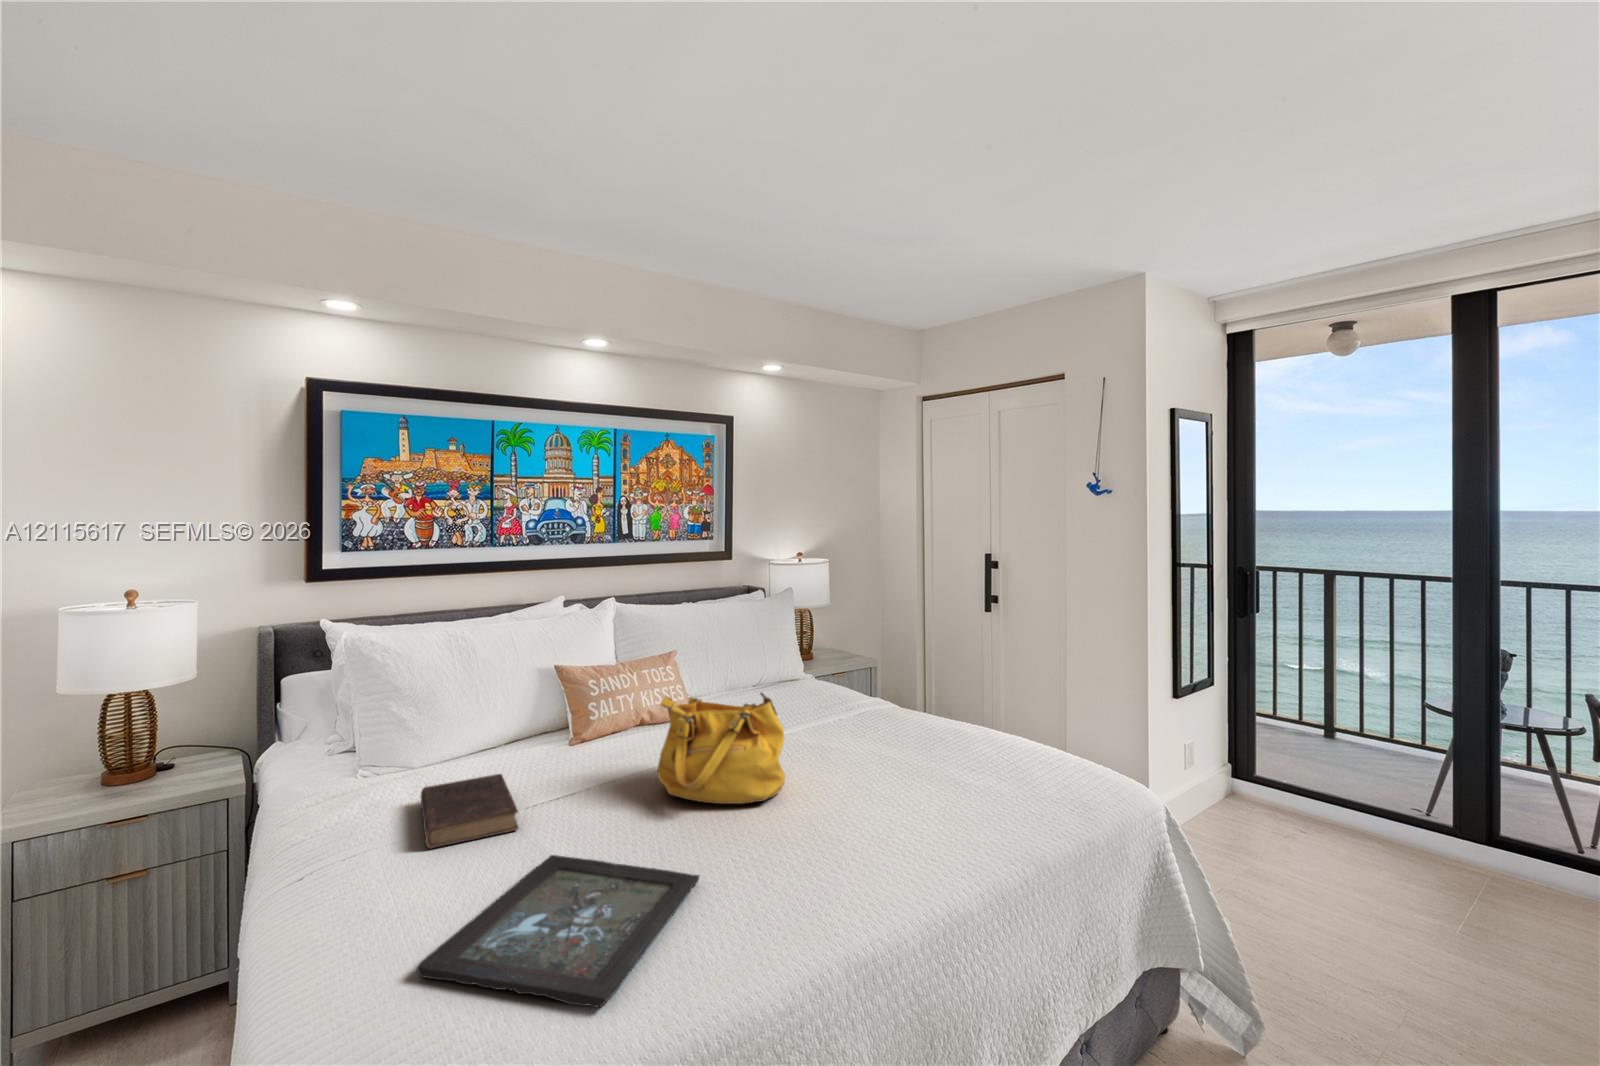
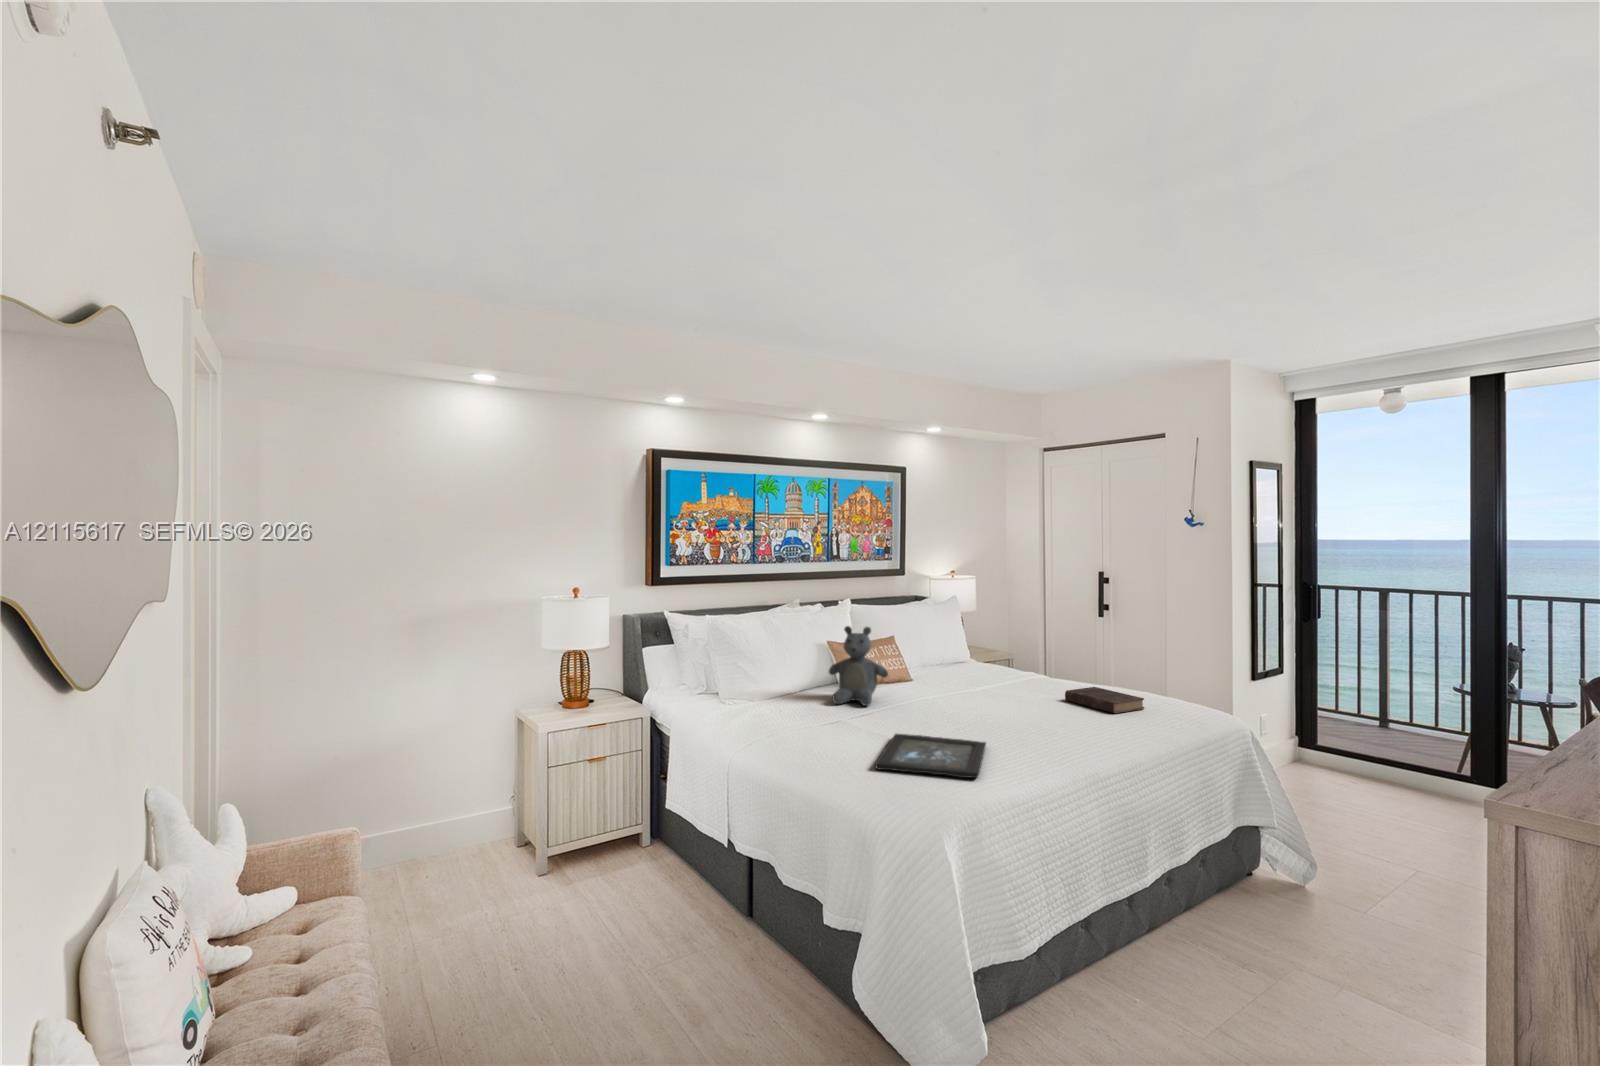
teddy bear: none [527,645,625,776] -> present [829,626,888,706]
handbag: present [658,692,785,804] -> none [923,653,1006,719]
book: present [421,774,519,848] -> present [1065,687,1144,713]

